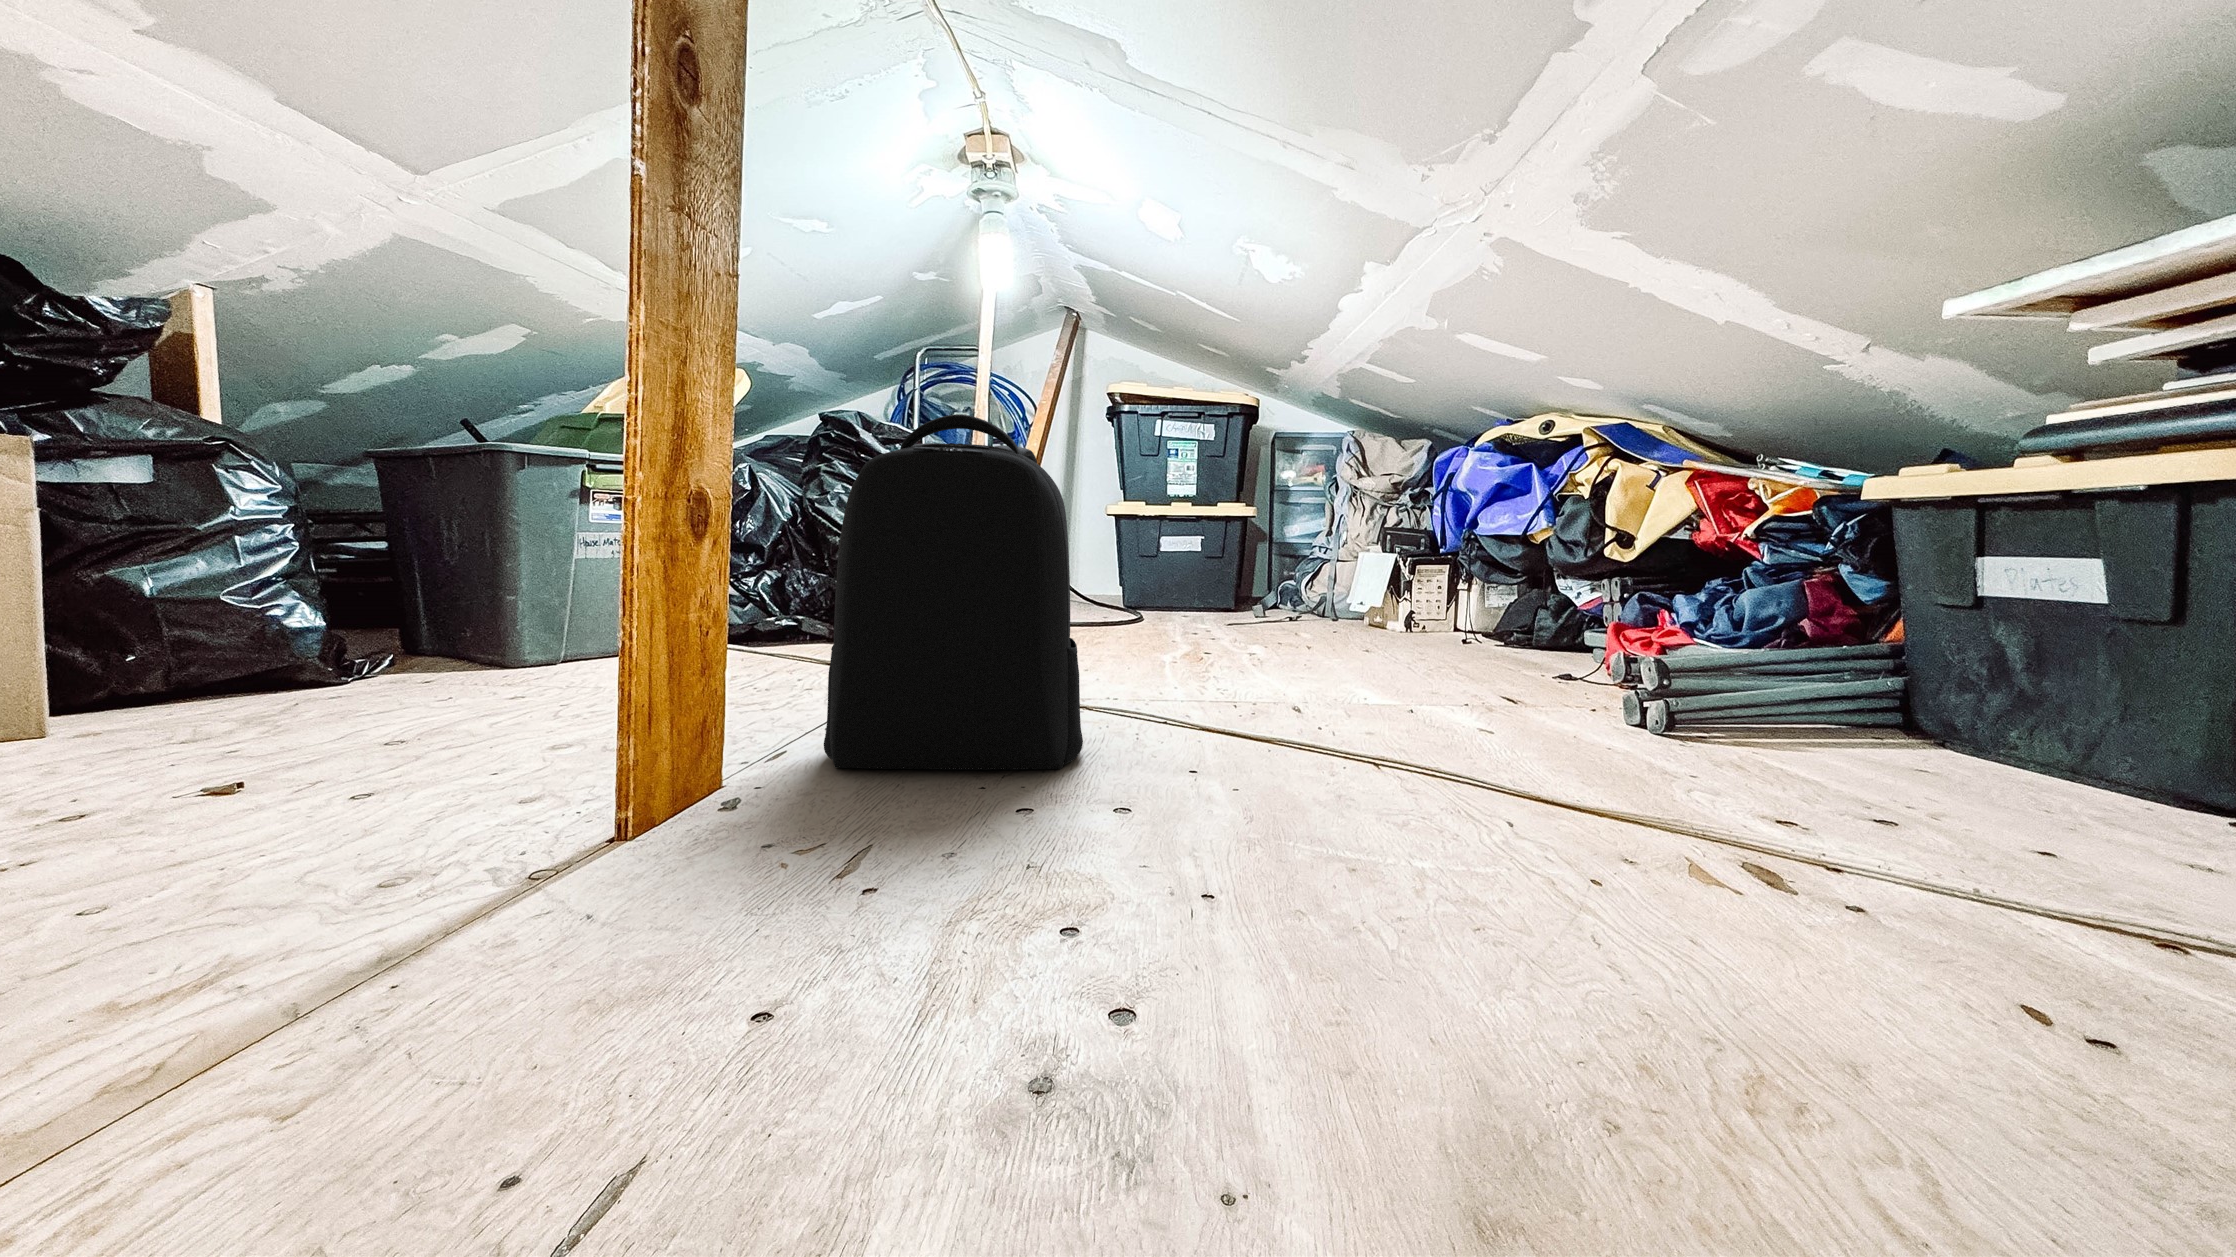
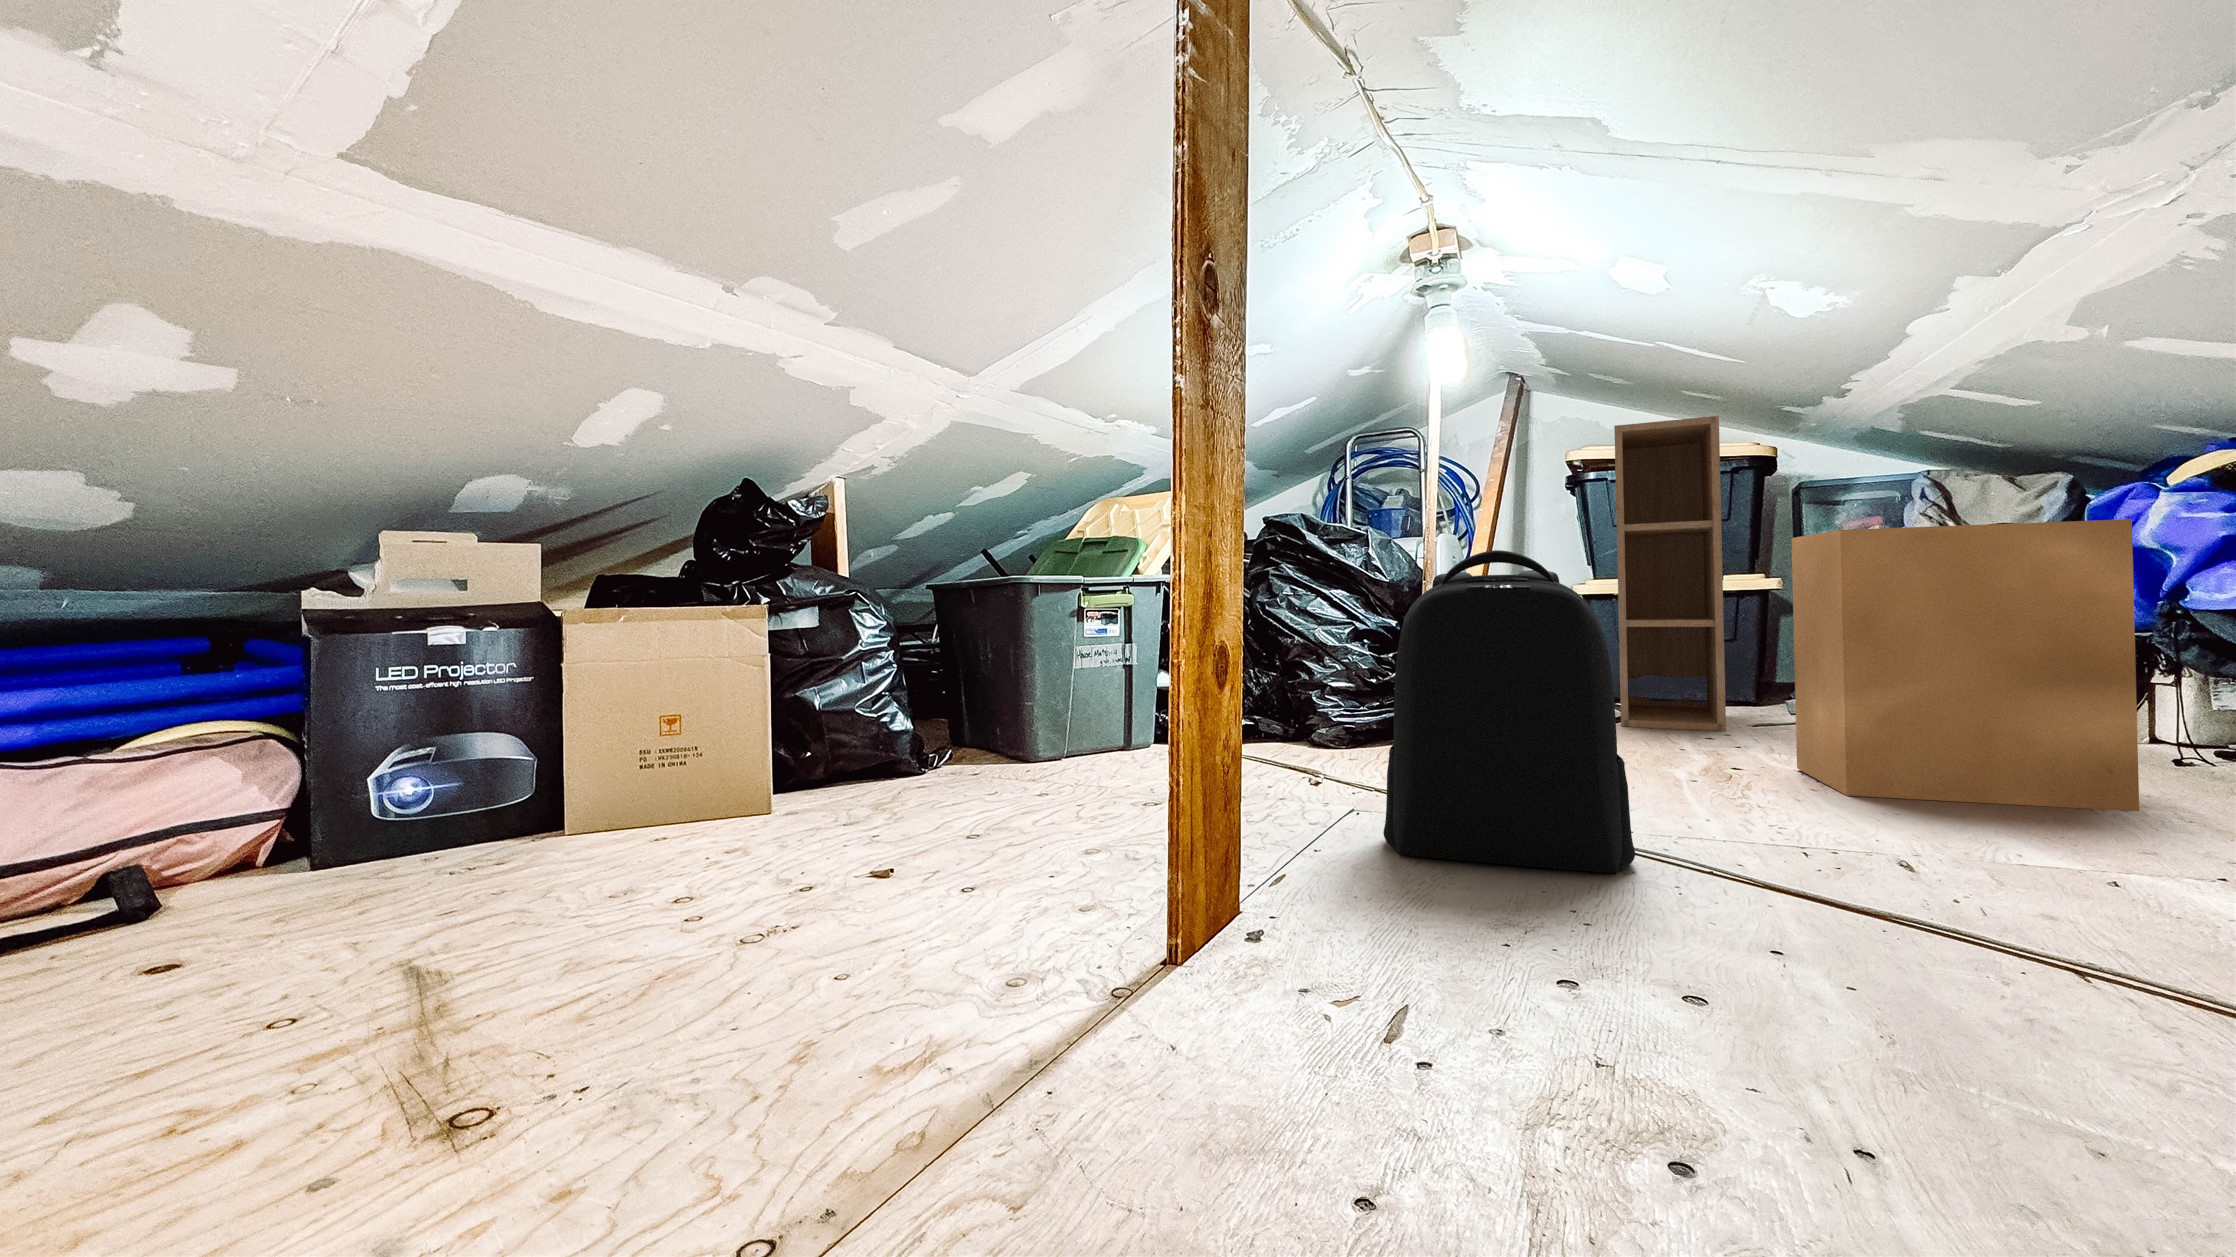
shelving unit: none [1139,364,1221,626] -> present [1614,416,1726,731]
cardboard box: none [1250,449,1463,677] -> present [1792,519,2139,811]

